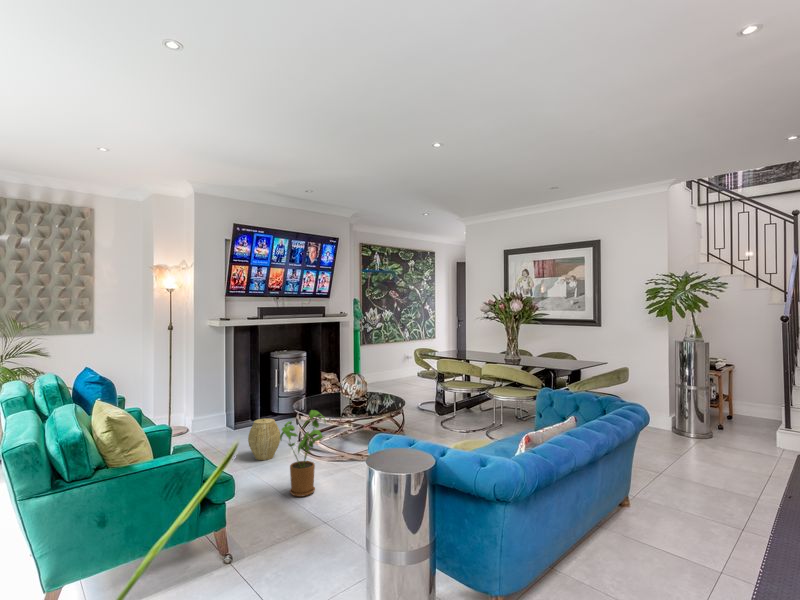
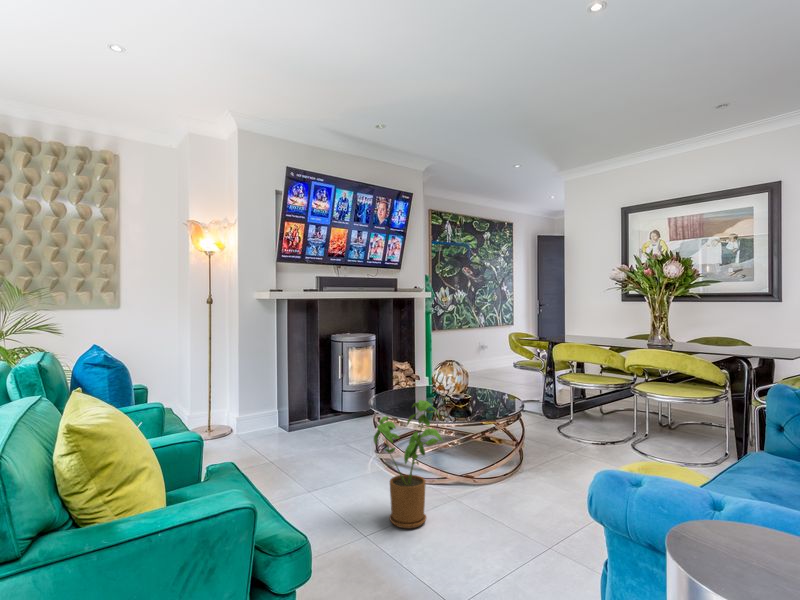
woven basket: present [248,419,280,460] -> none [317,414,360,471]

